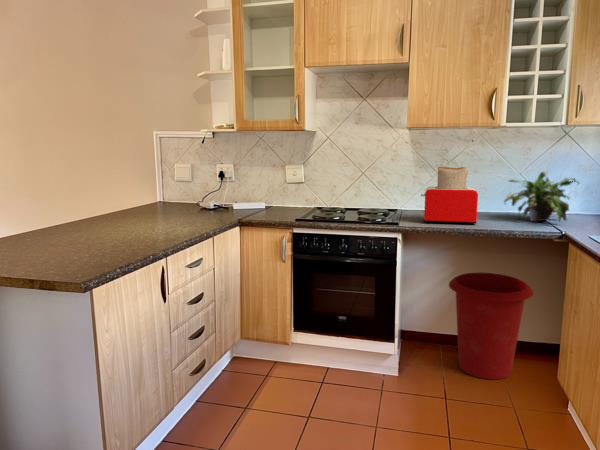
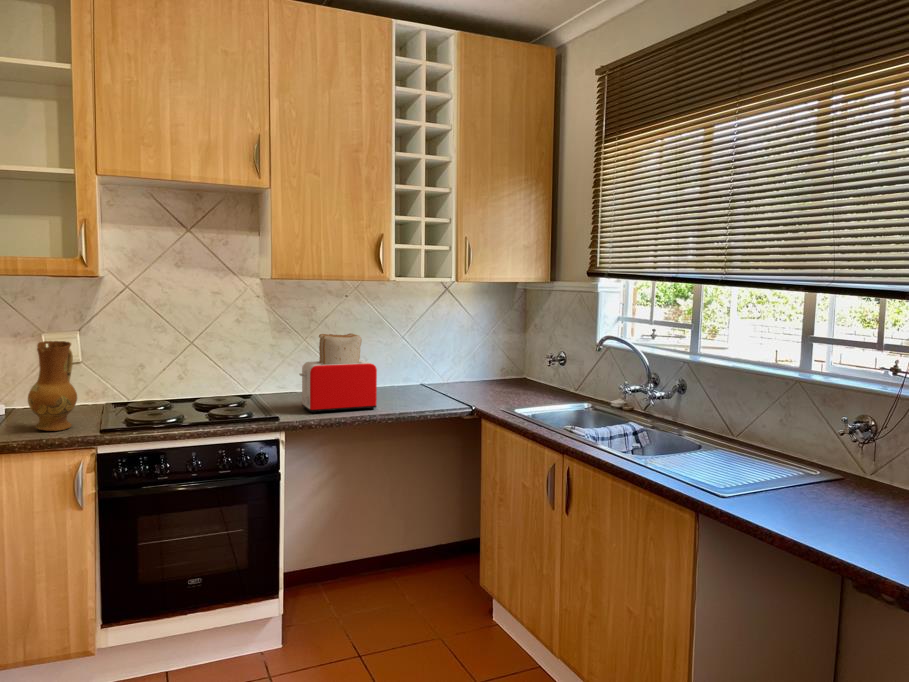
ceramic jug: none [265,167,290,218] -> present [28,341,77,431]
potted plant: present [504,172,579,221] -> none [395,337,478,397]
waste bin: present [449,273,533,379] -> none [331,470,436,614]

